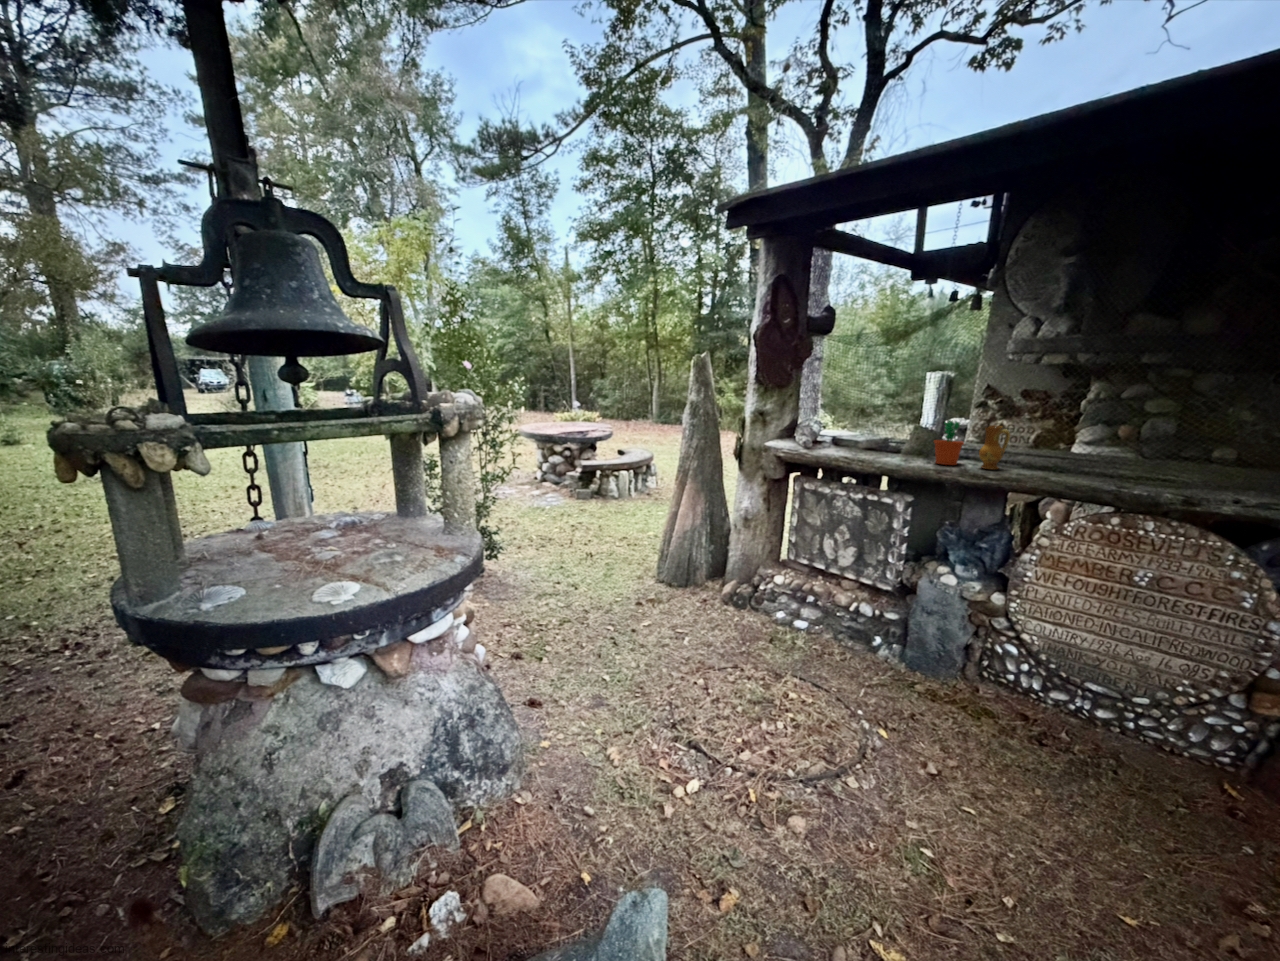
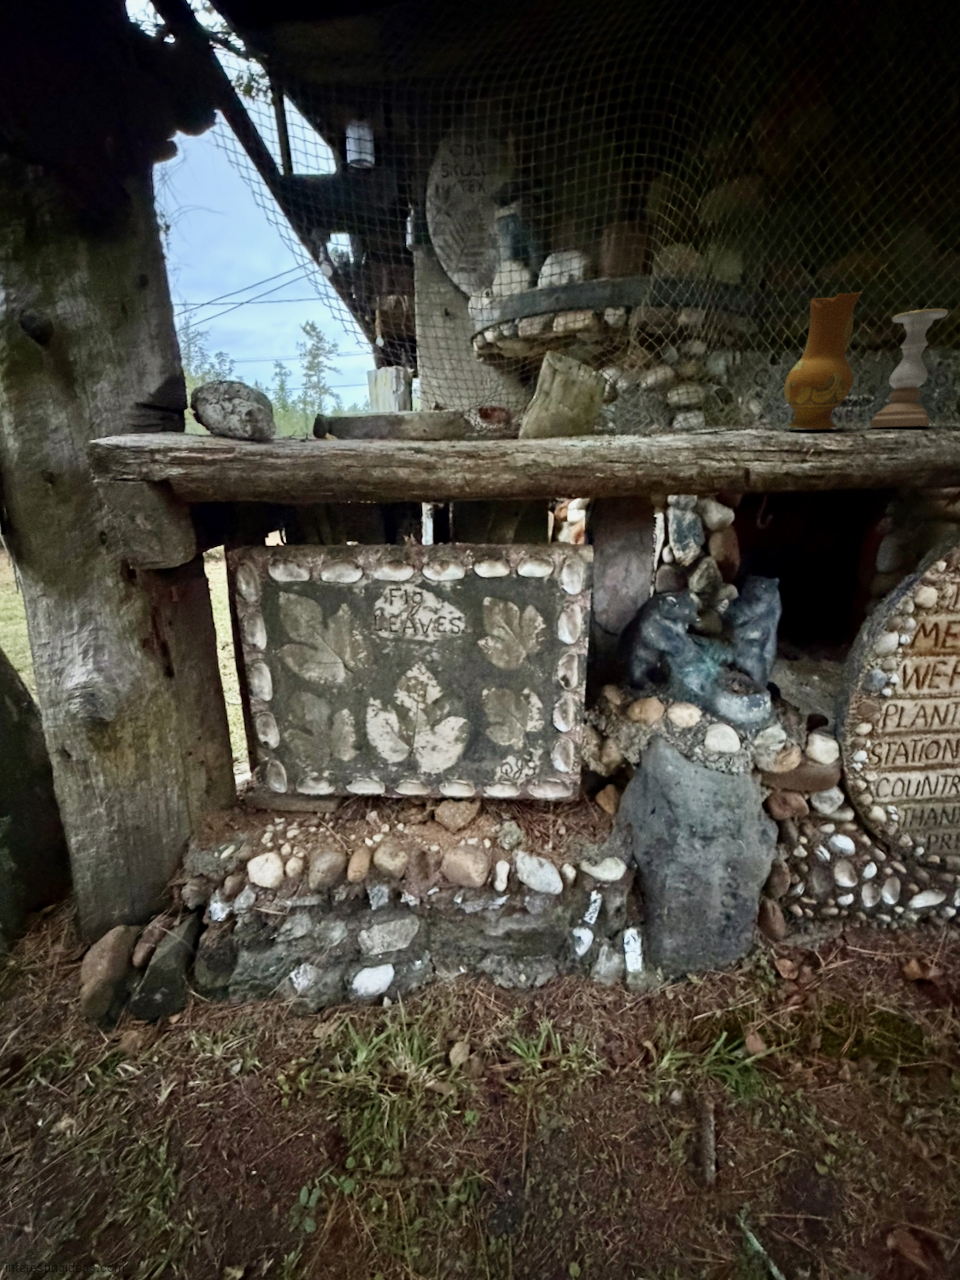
flower pot: present [934,421,964,465] -> none [659,285,743,434]
candle holder: none [1015,433,1045,474] -> present [870,309,948,428]

